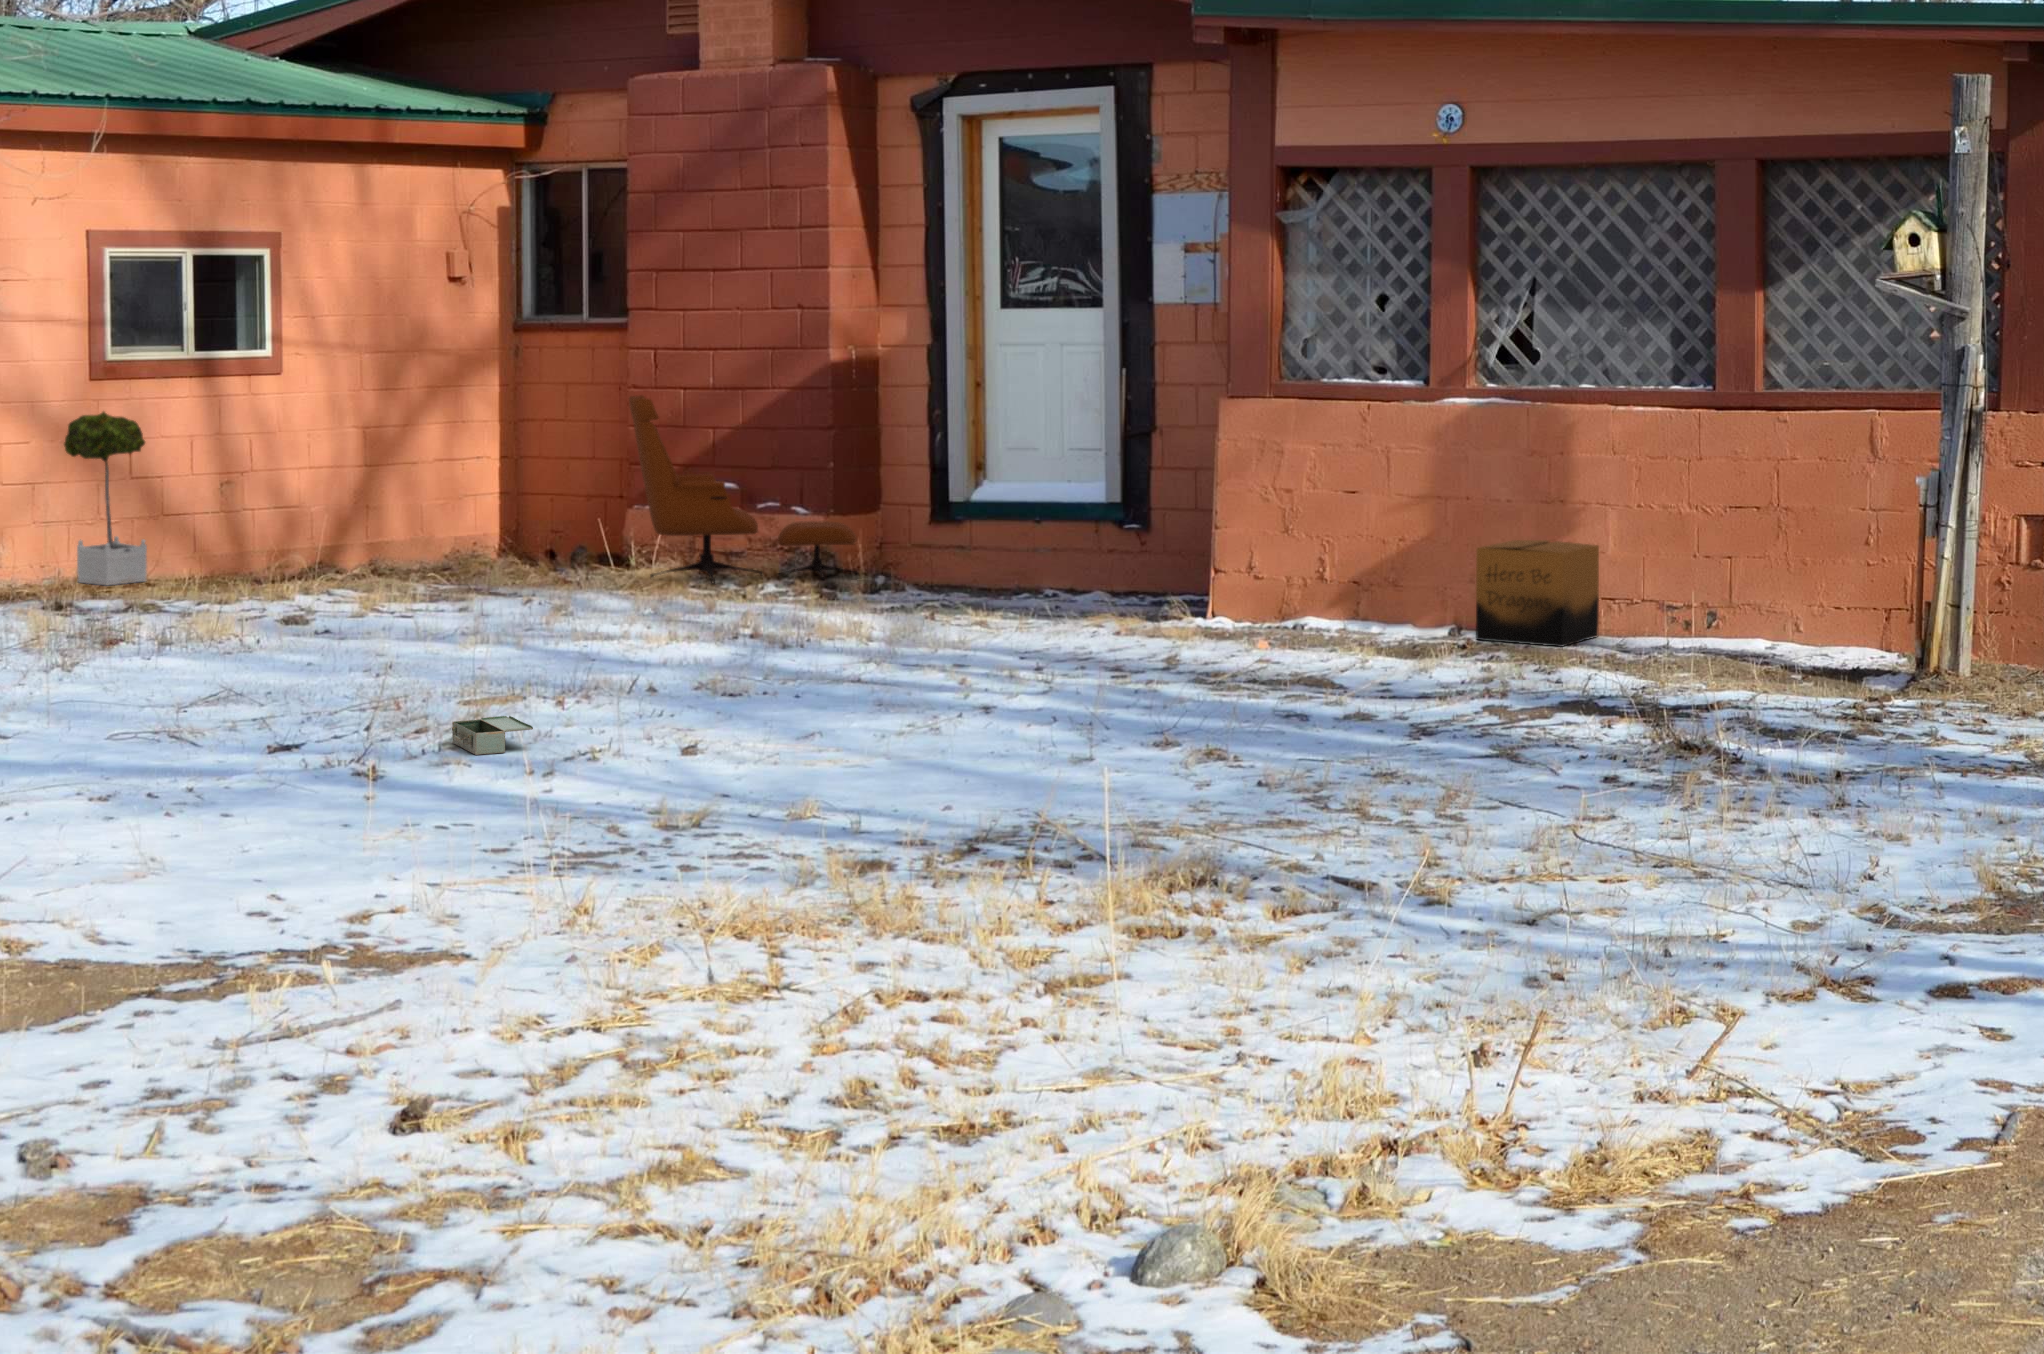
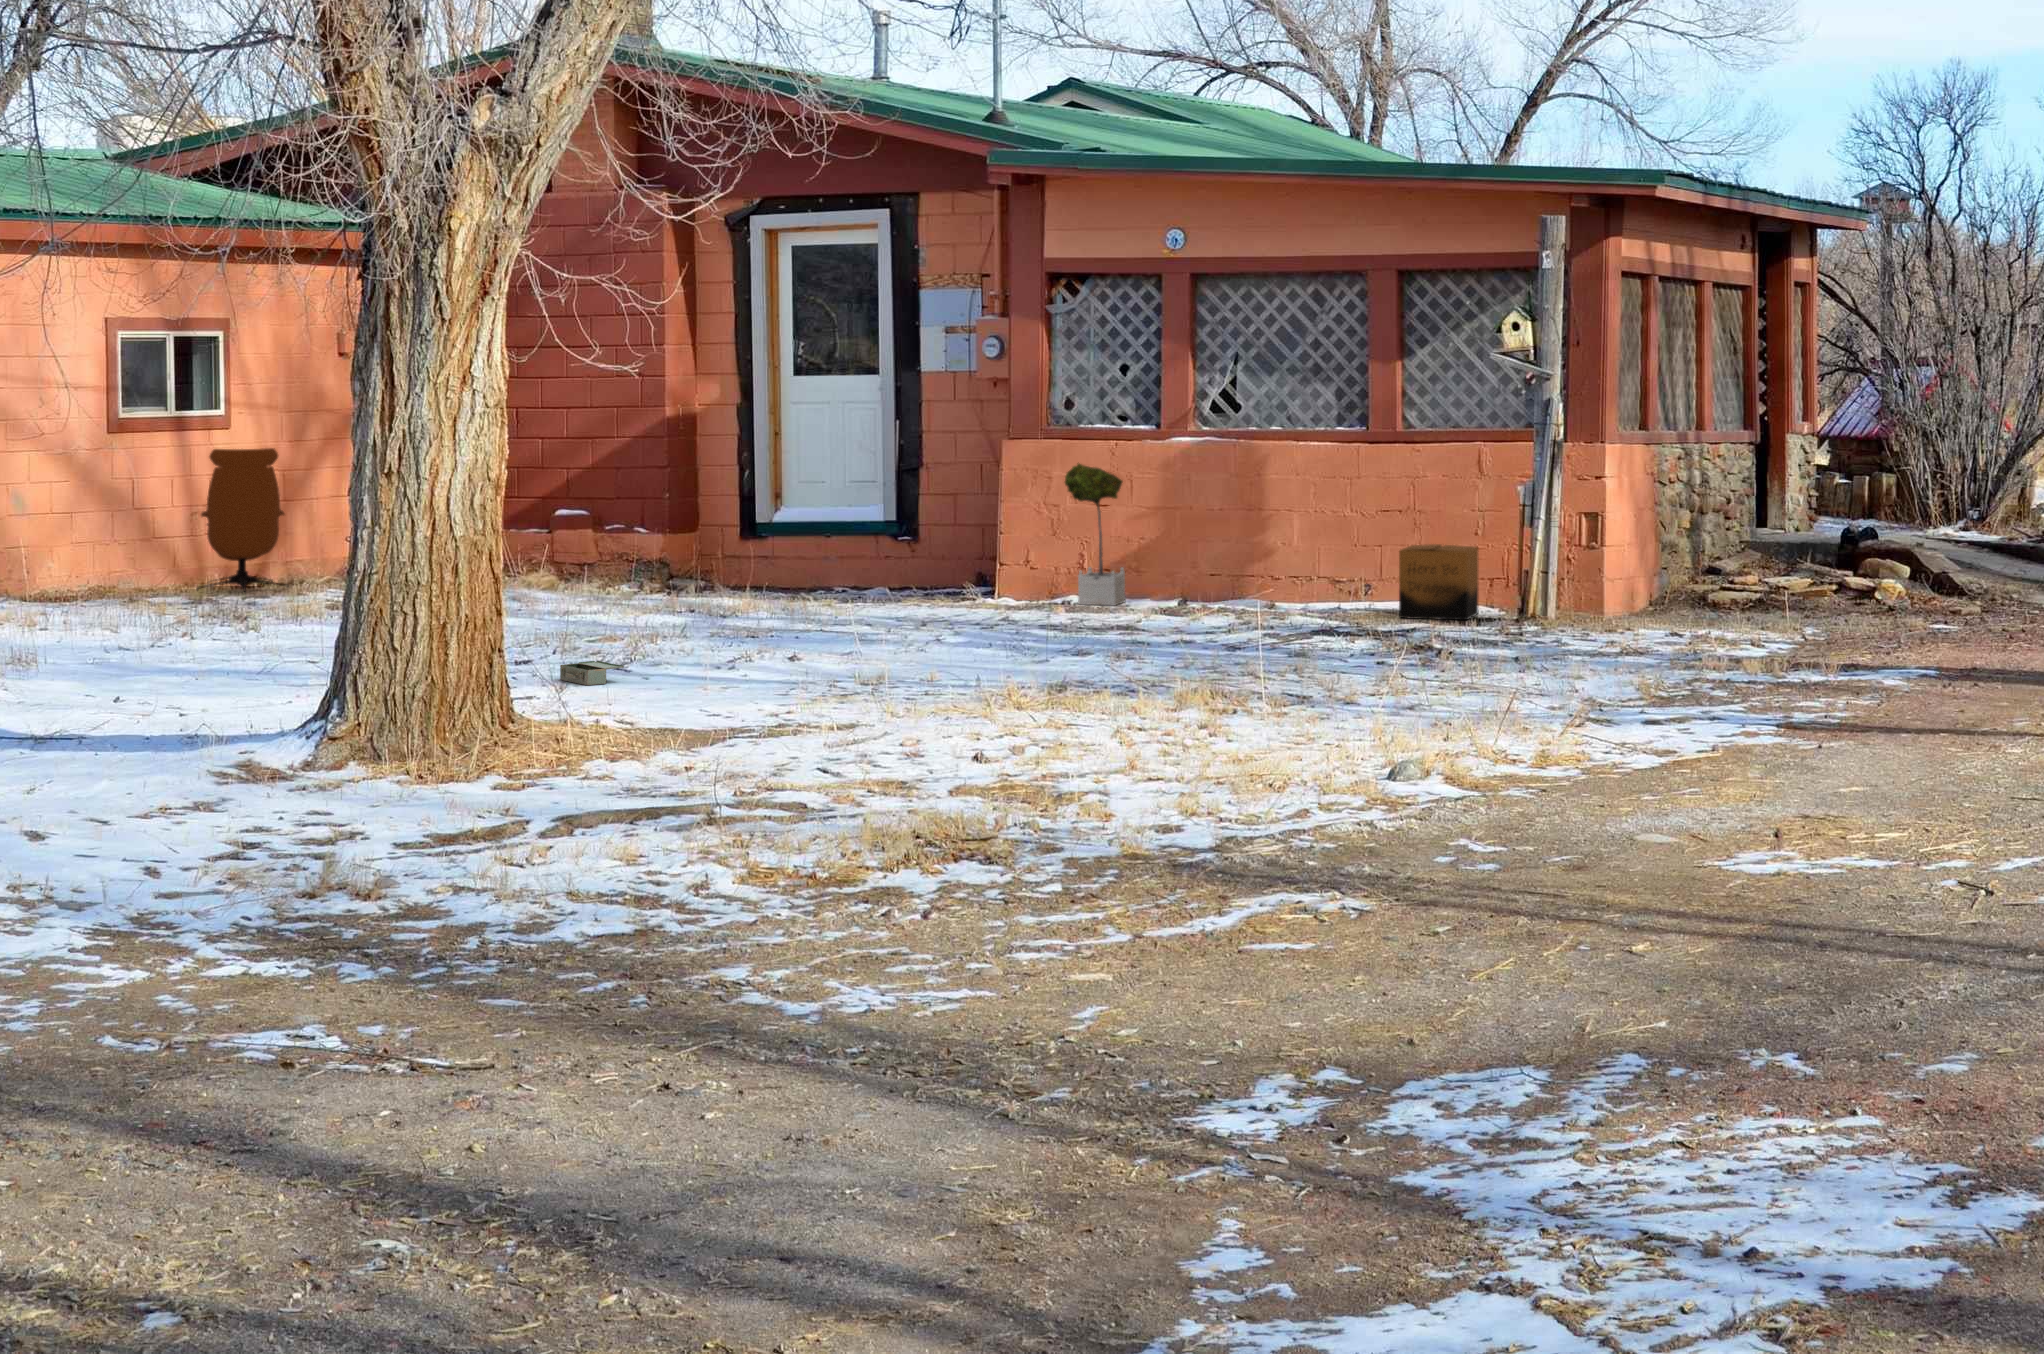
lounge chair: present [629,395,857,583] -> present [196,448,289,593]
potted tree: present [64,412,147,585] -> present [1065,464,1125,606]
cardboard box: present [1476,540,1599,647] -> present [1399,544,1479,620]

